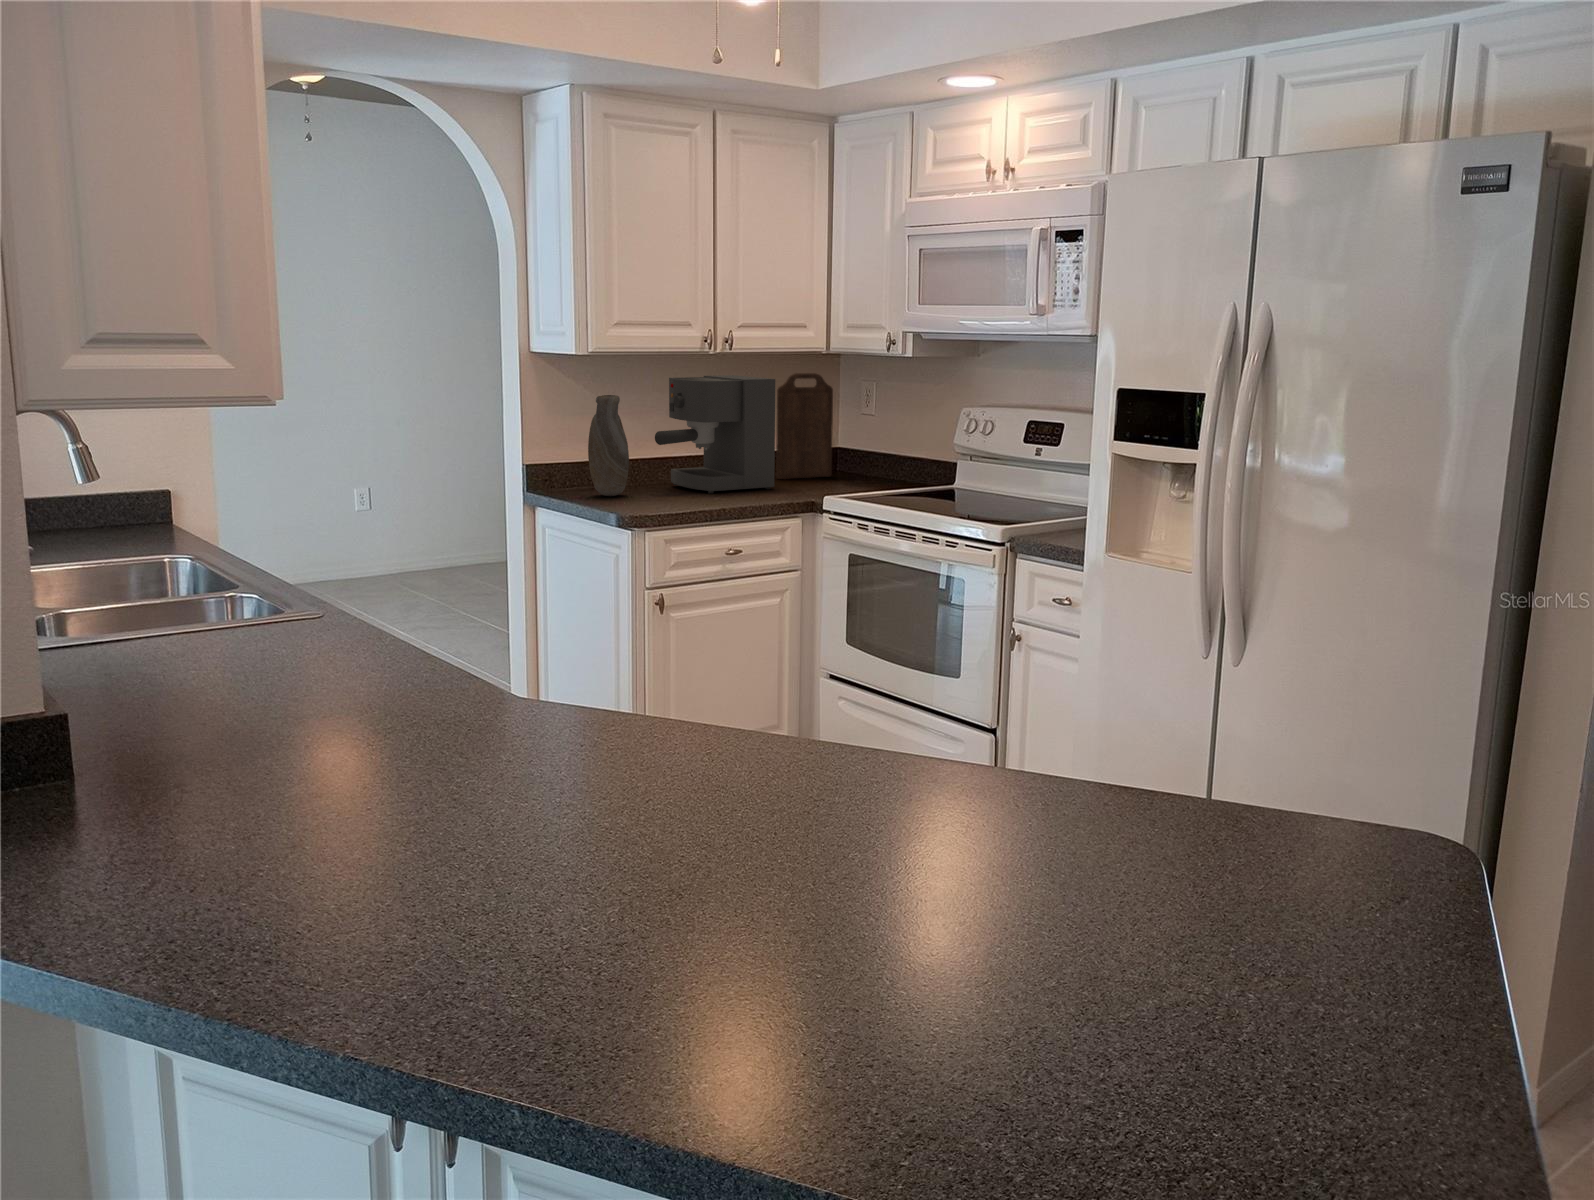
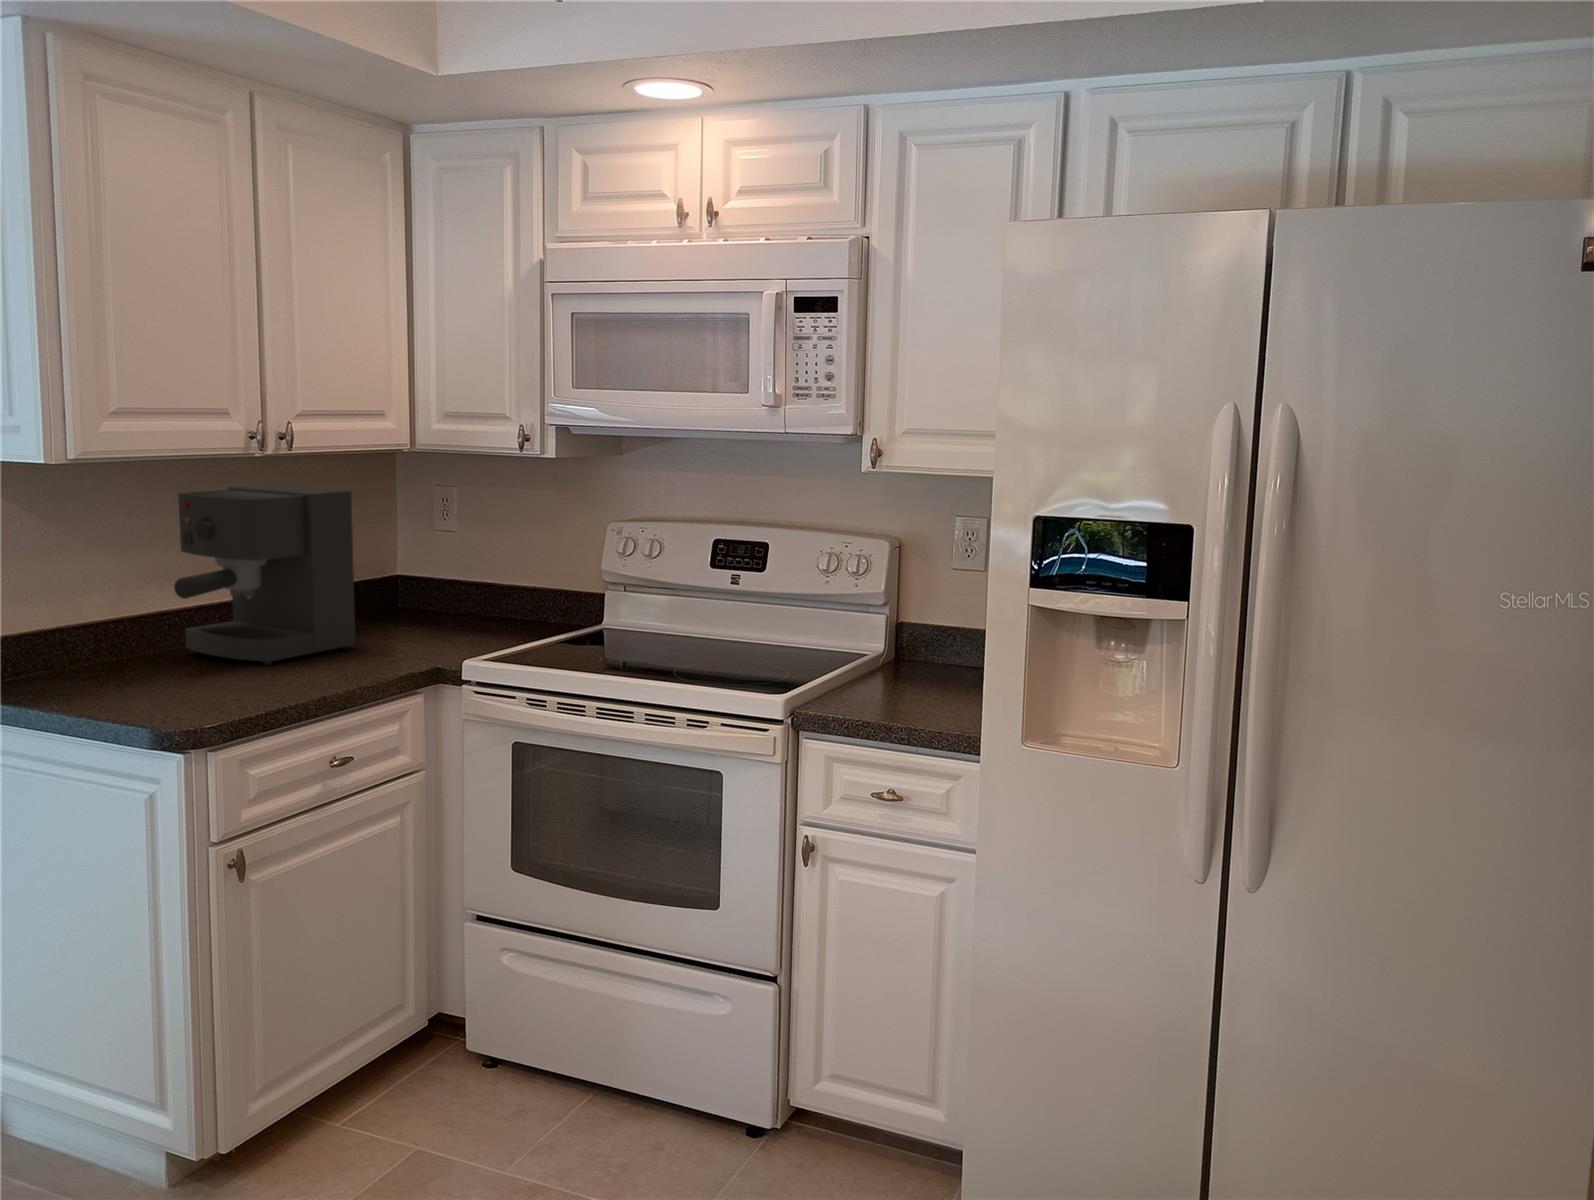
cutting board: present [776,373,833,479] -> none [332,478,409,627]
vase: present [588,395,629,496] -> none [62,526,134,685]

